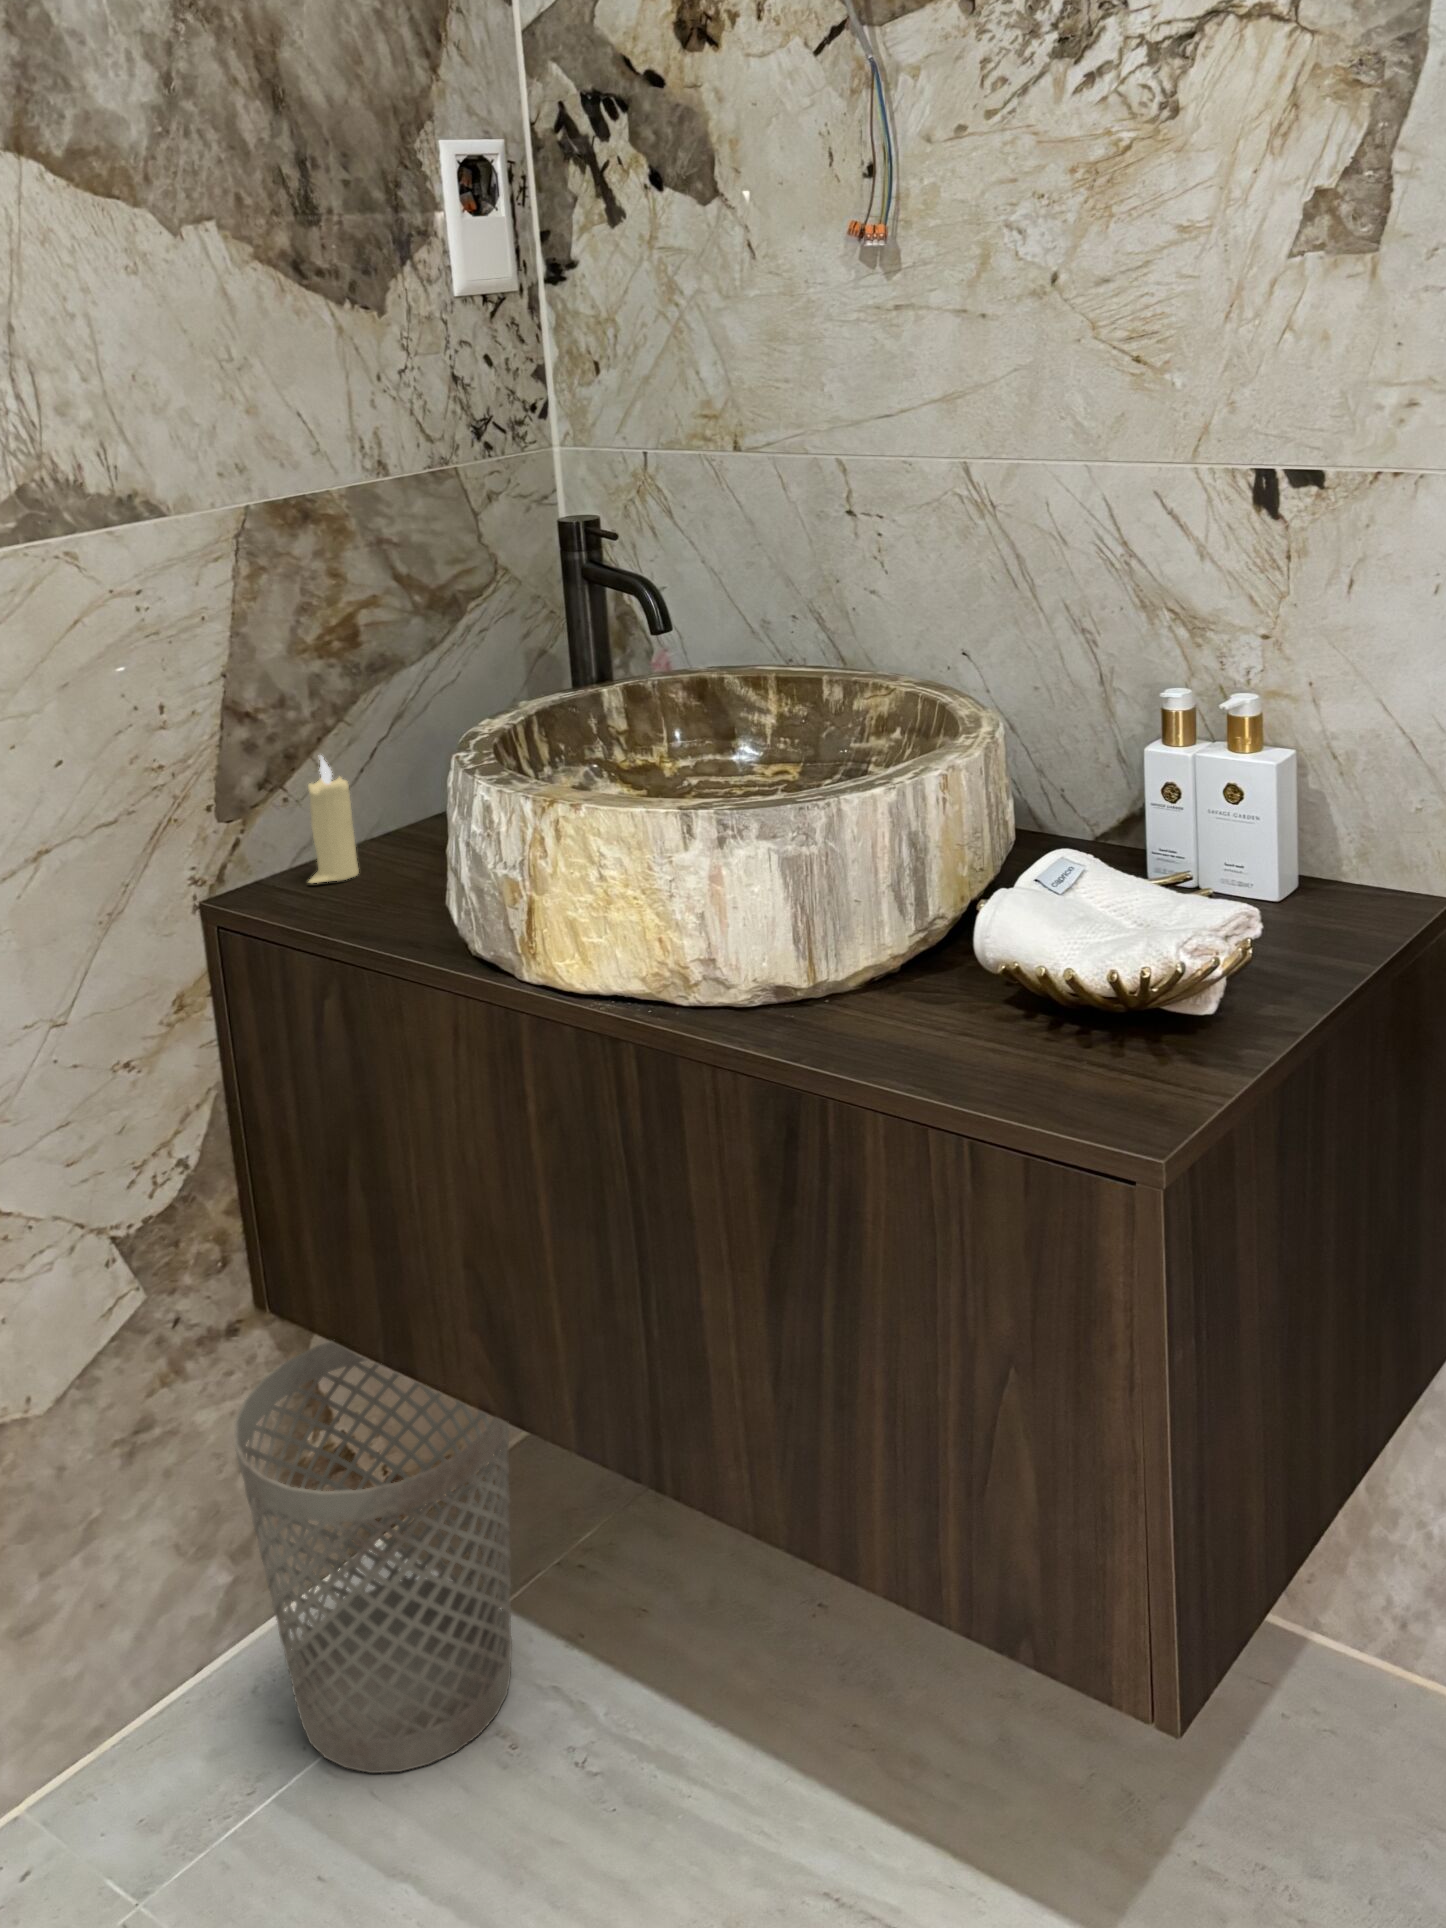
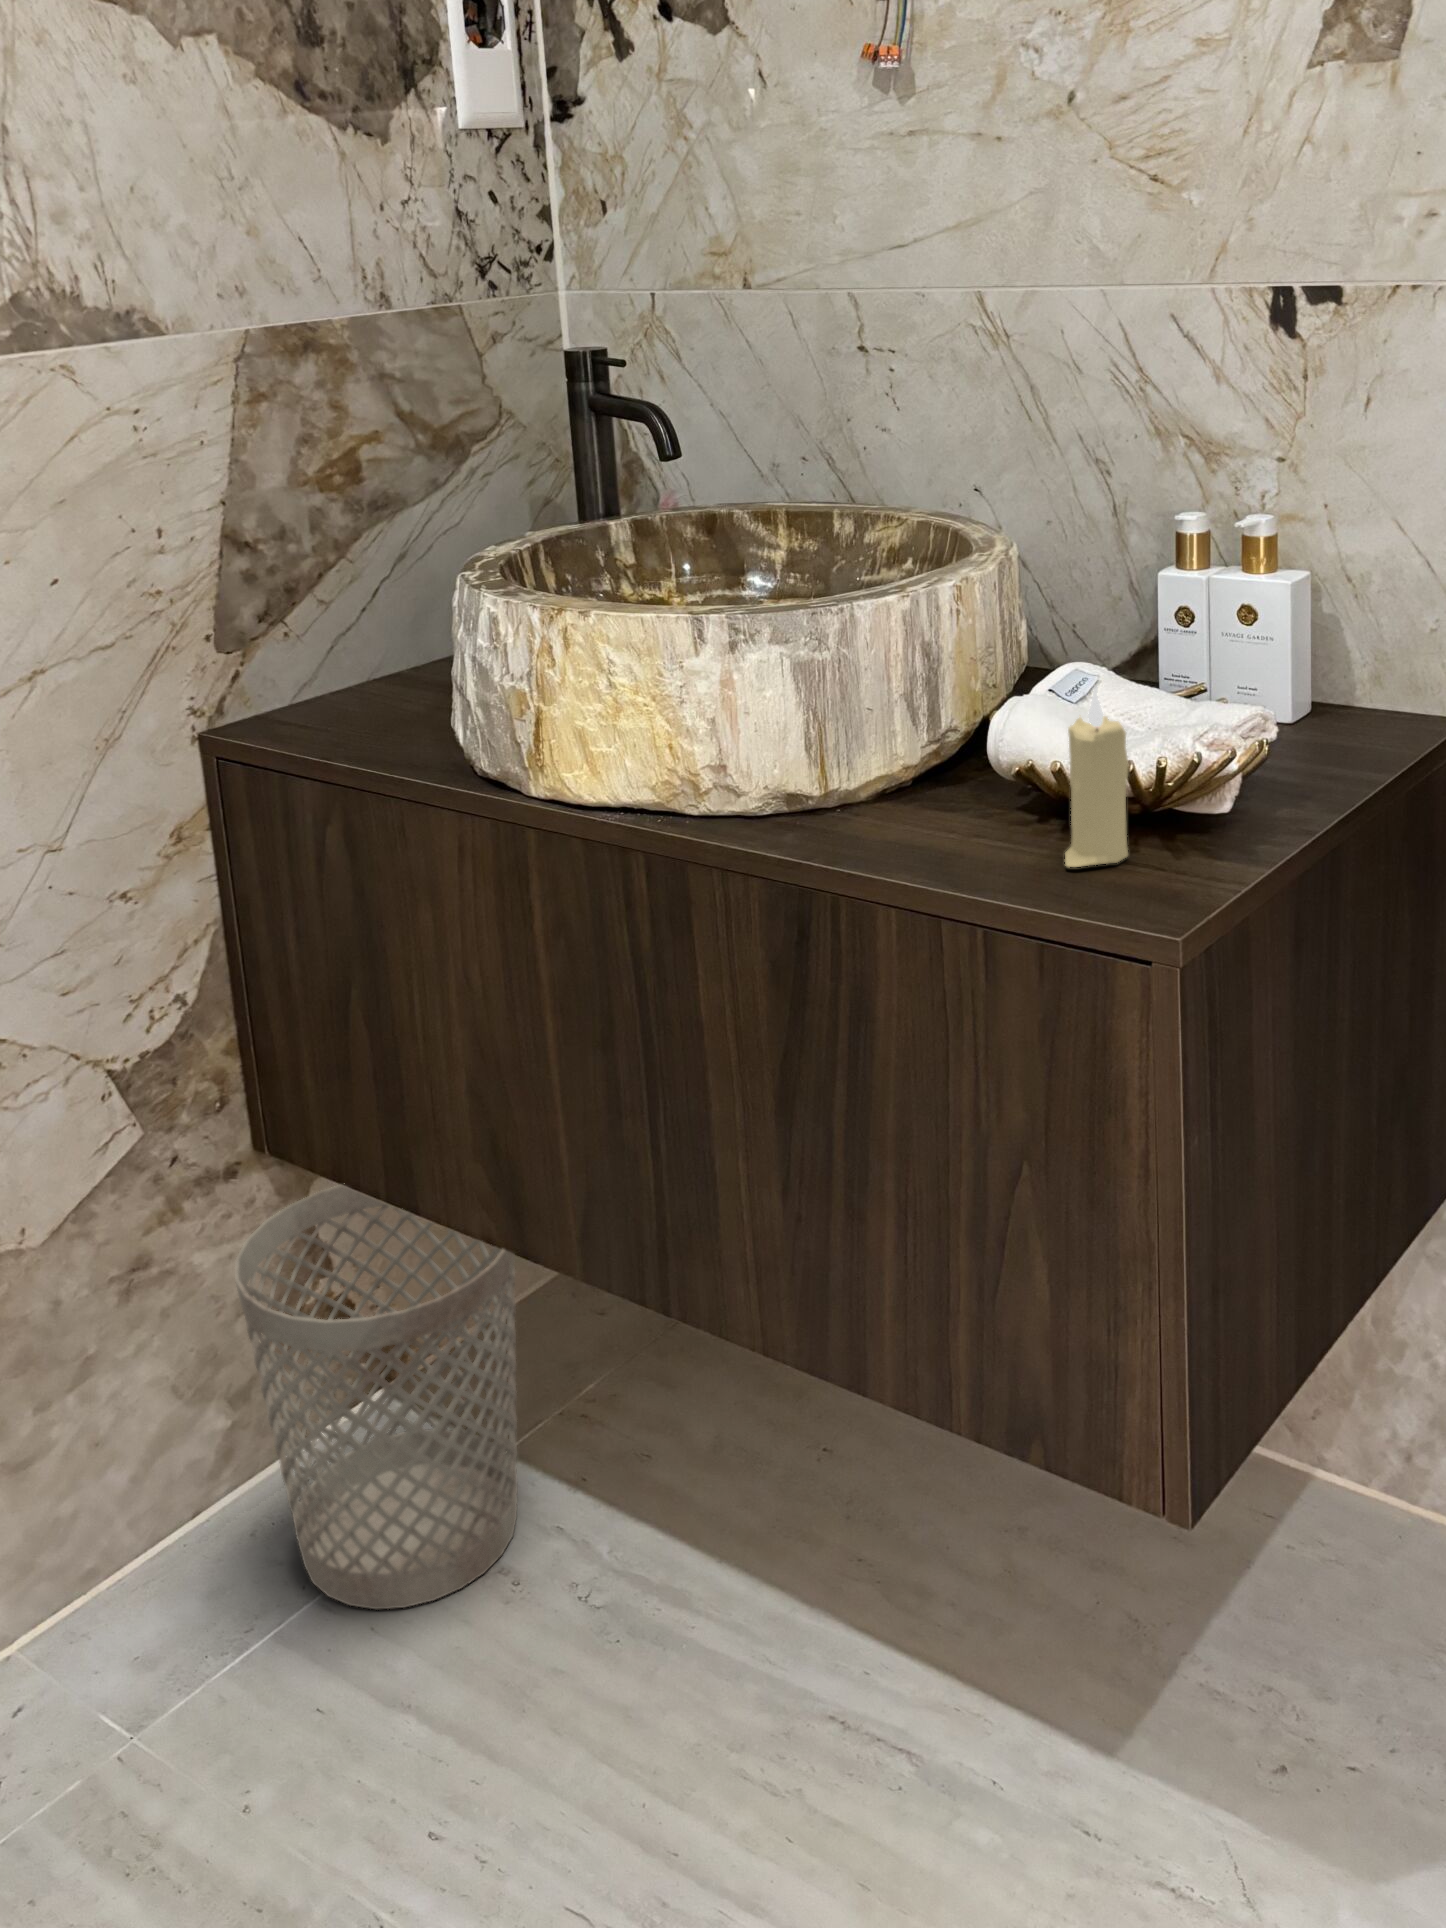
candle: present [308,756,359,883] -> present [1065,686,1128,867]

